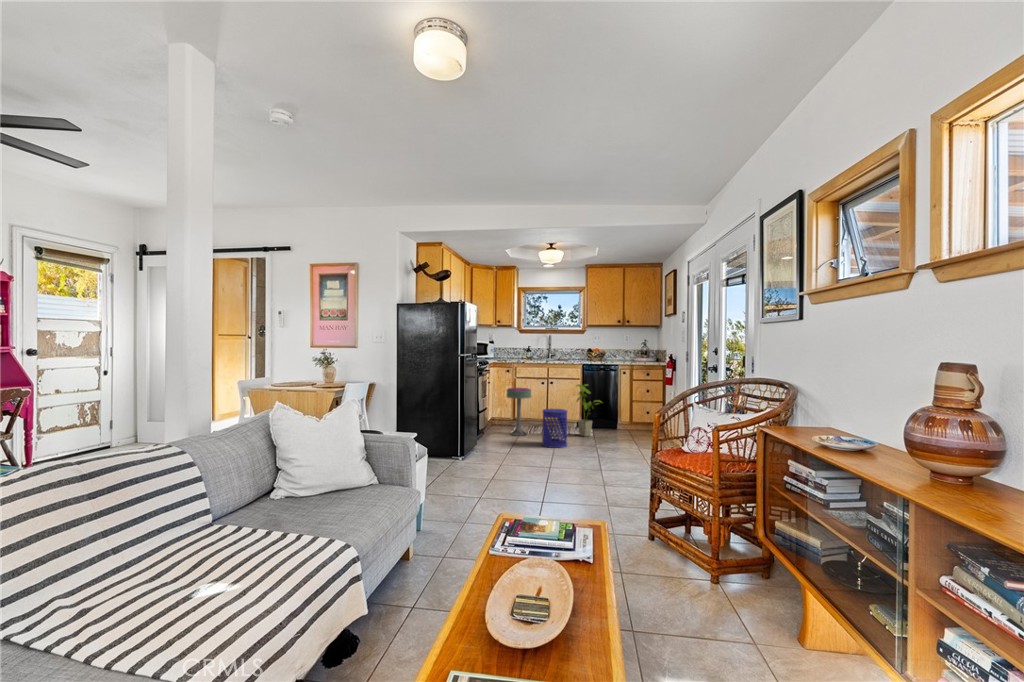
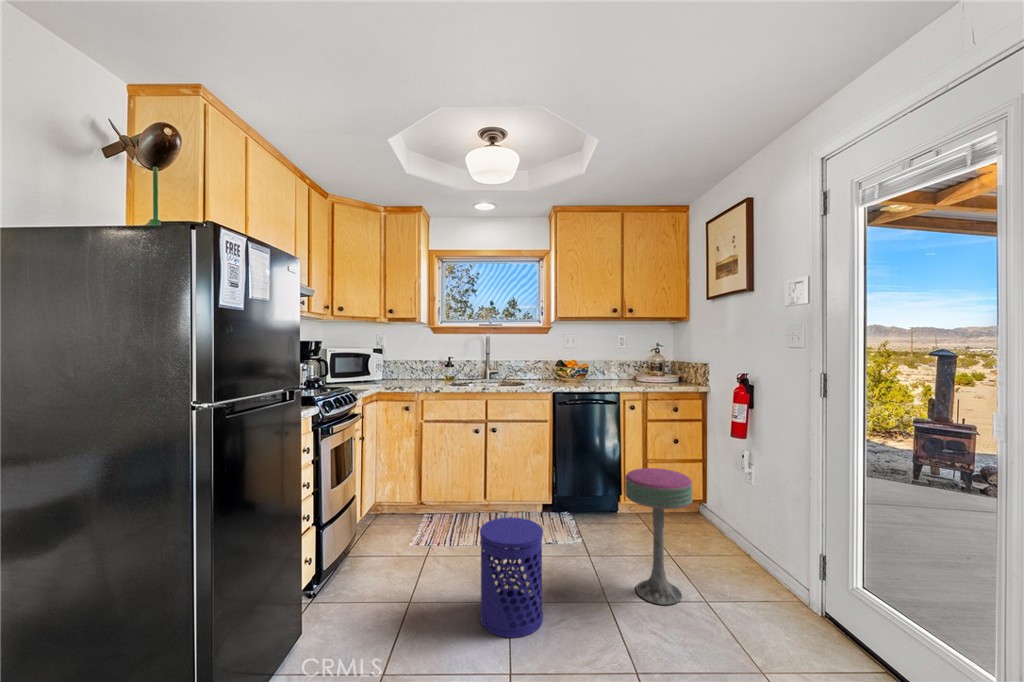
house plant: present [577,384,601,437] -> none [549,443,609,556]
bar stool: present [507,388,531,436] -> present [625,468,693,605]

